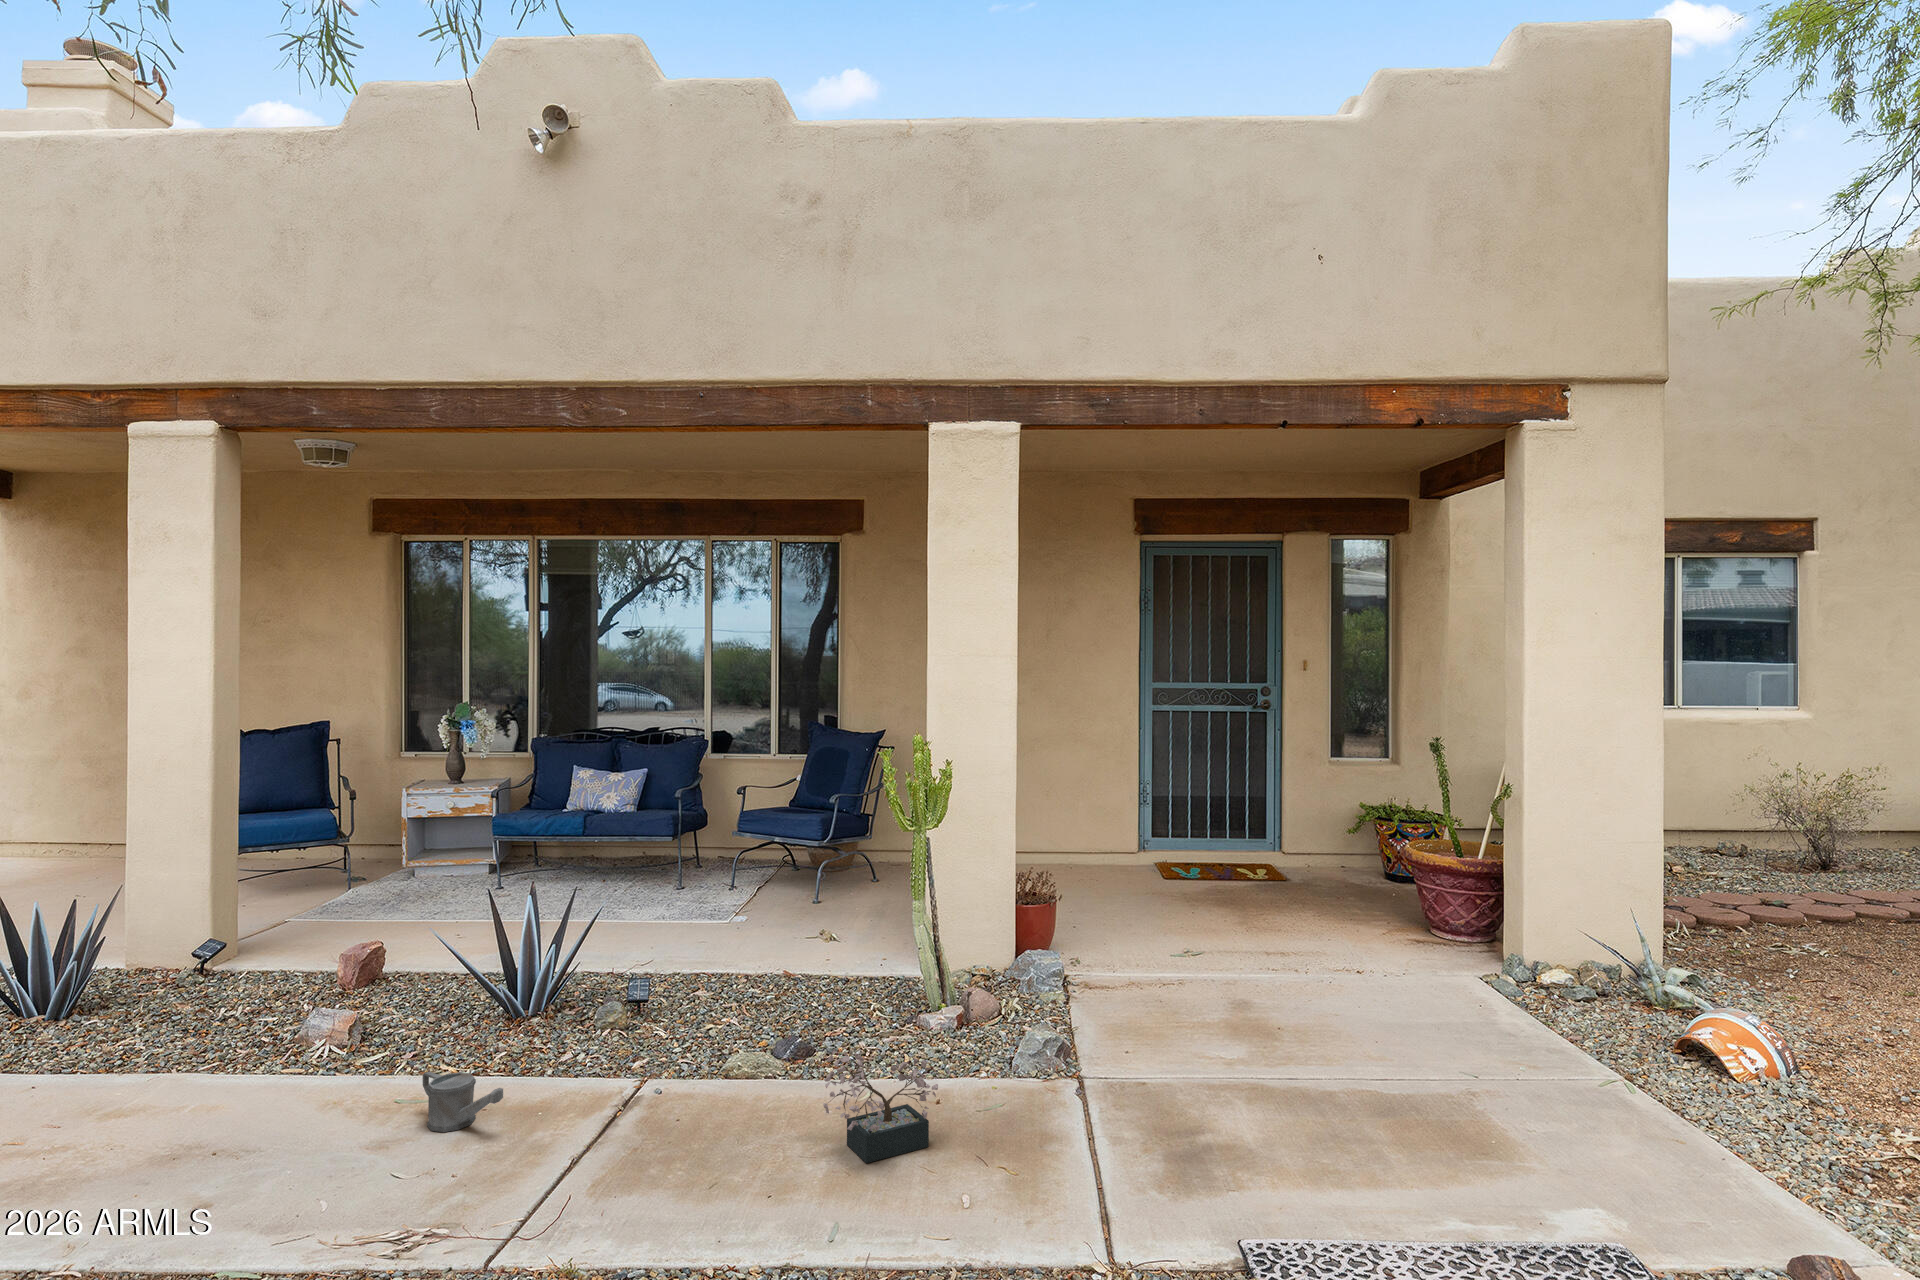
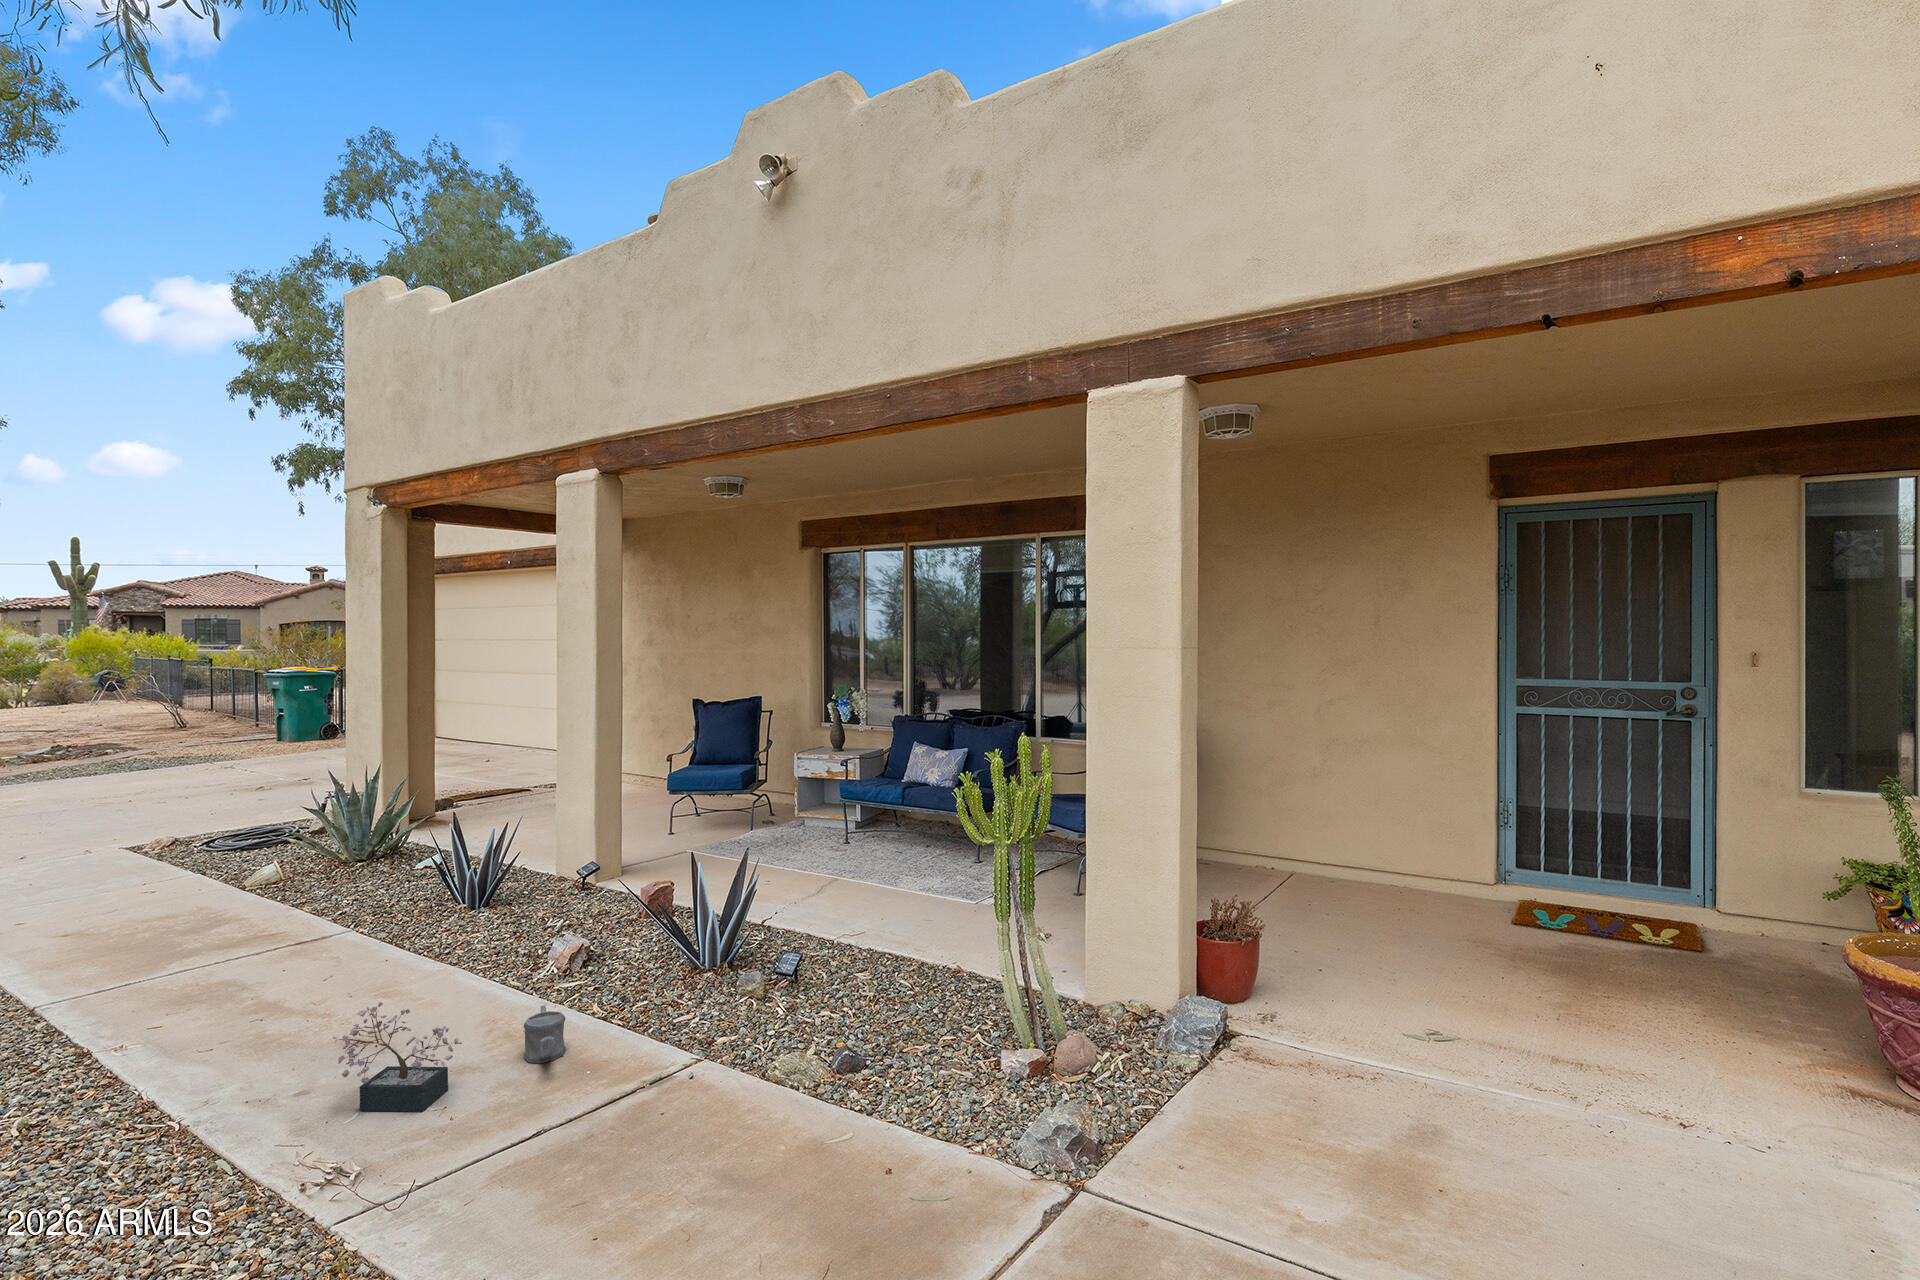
decorative plant: present [823,1050,938,1163] -> present [333,1002,462,1112]

